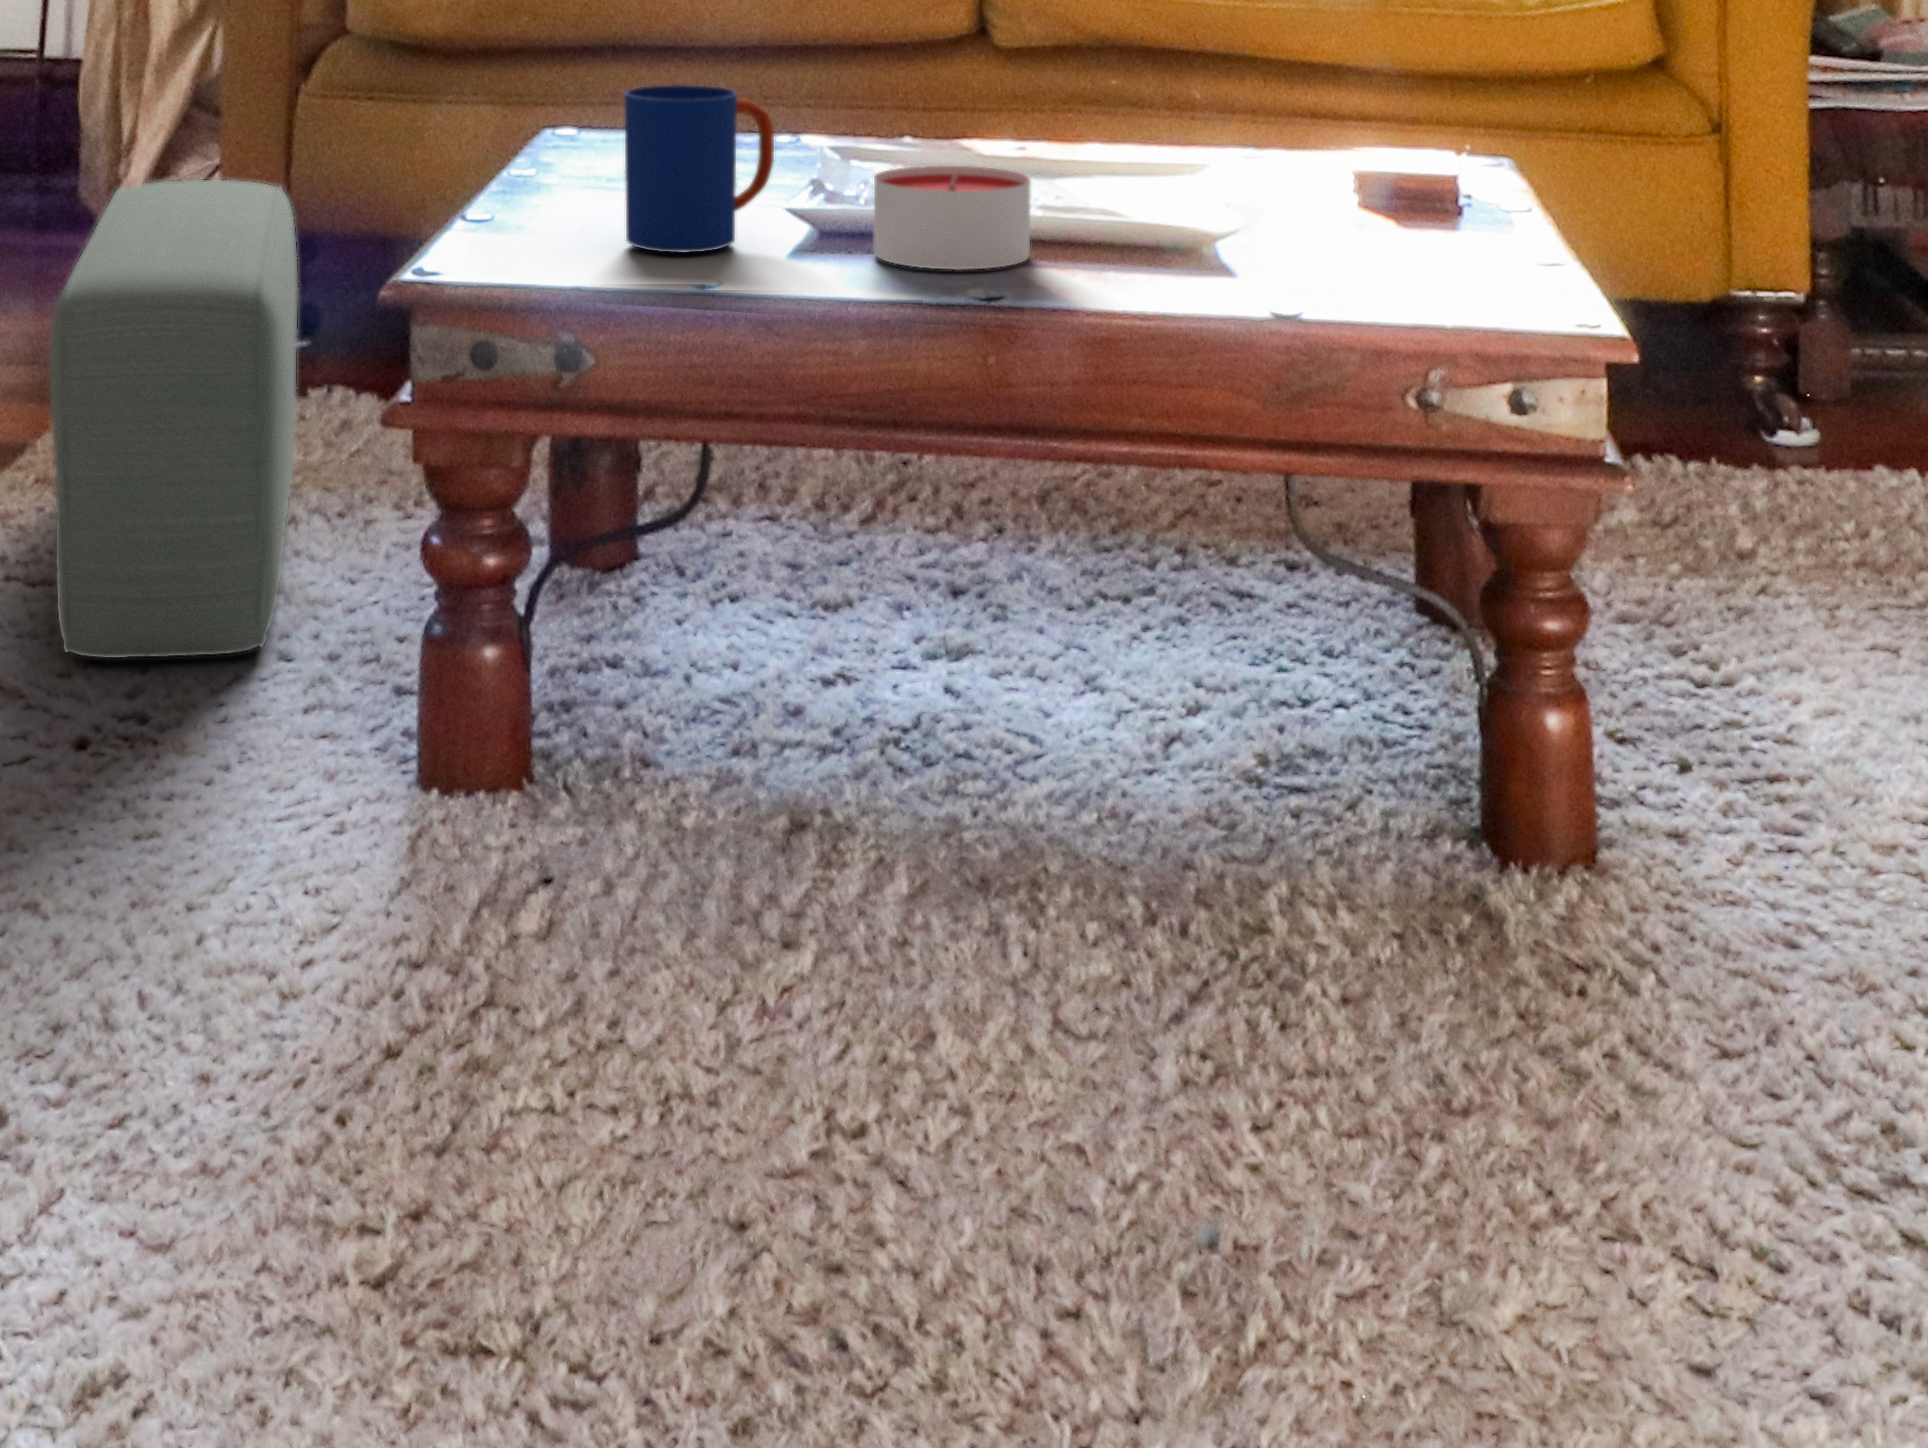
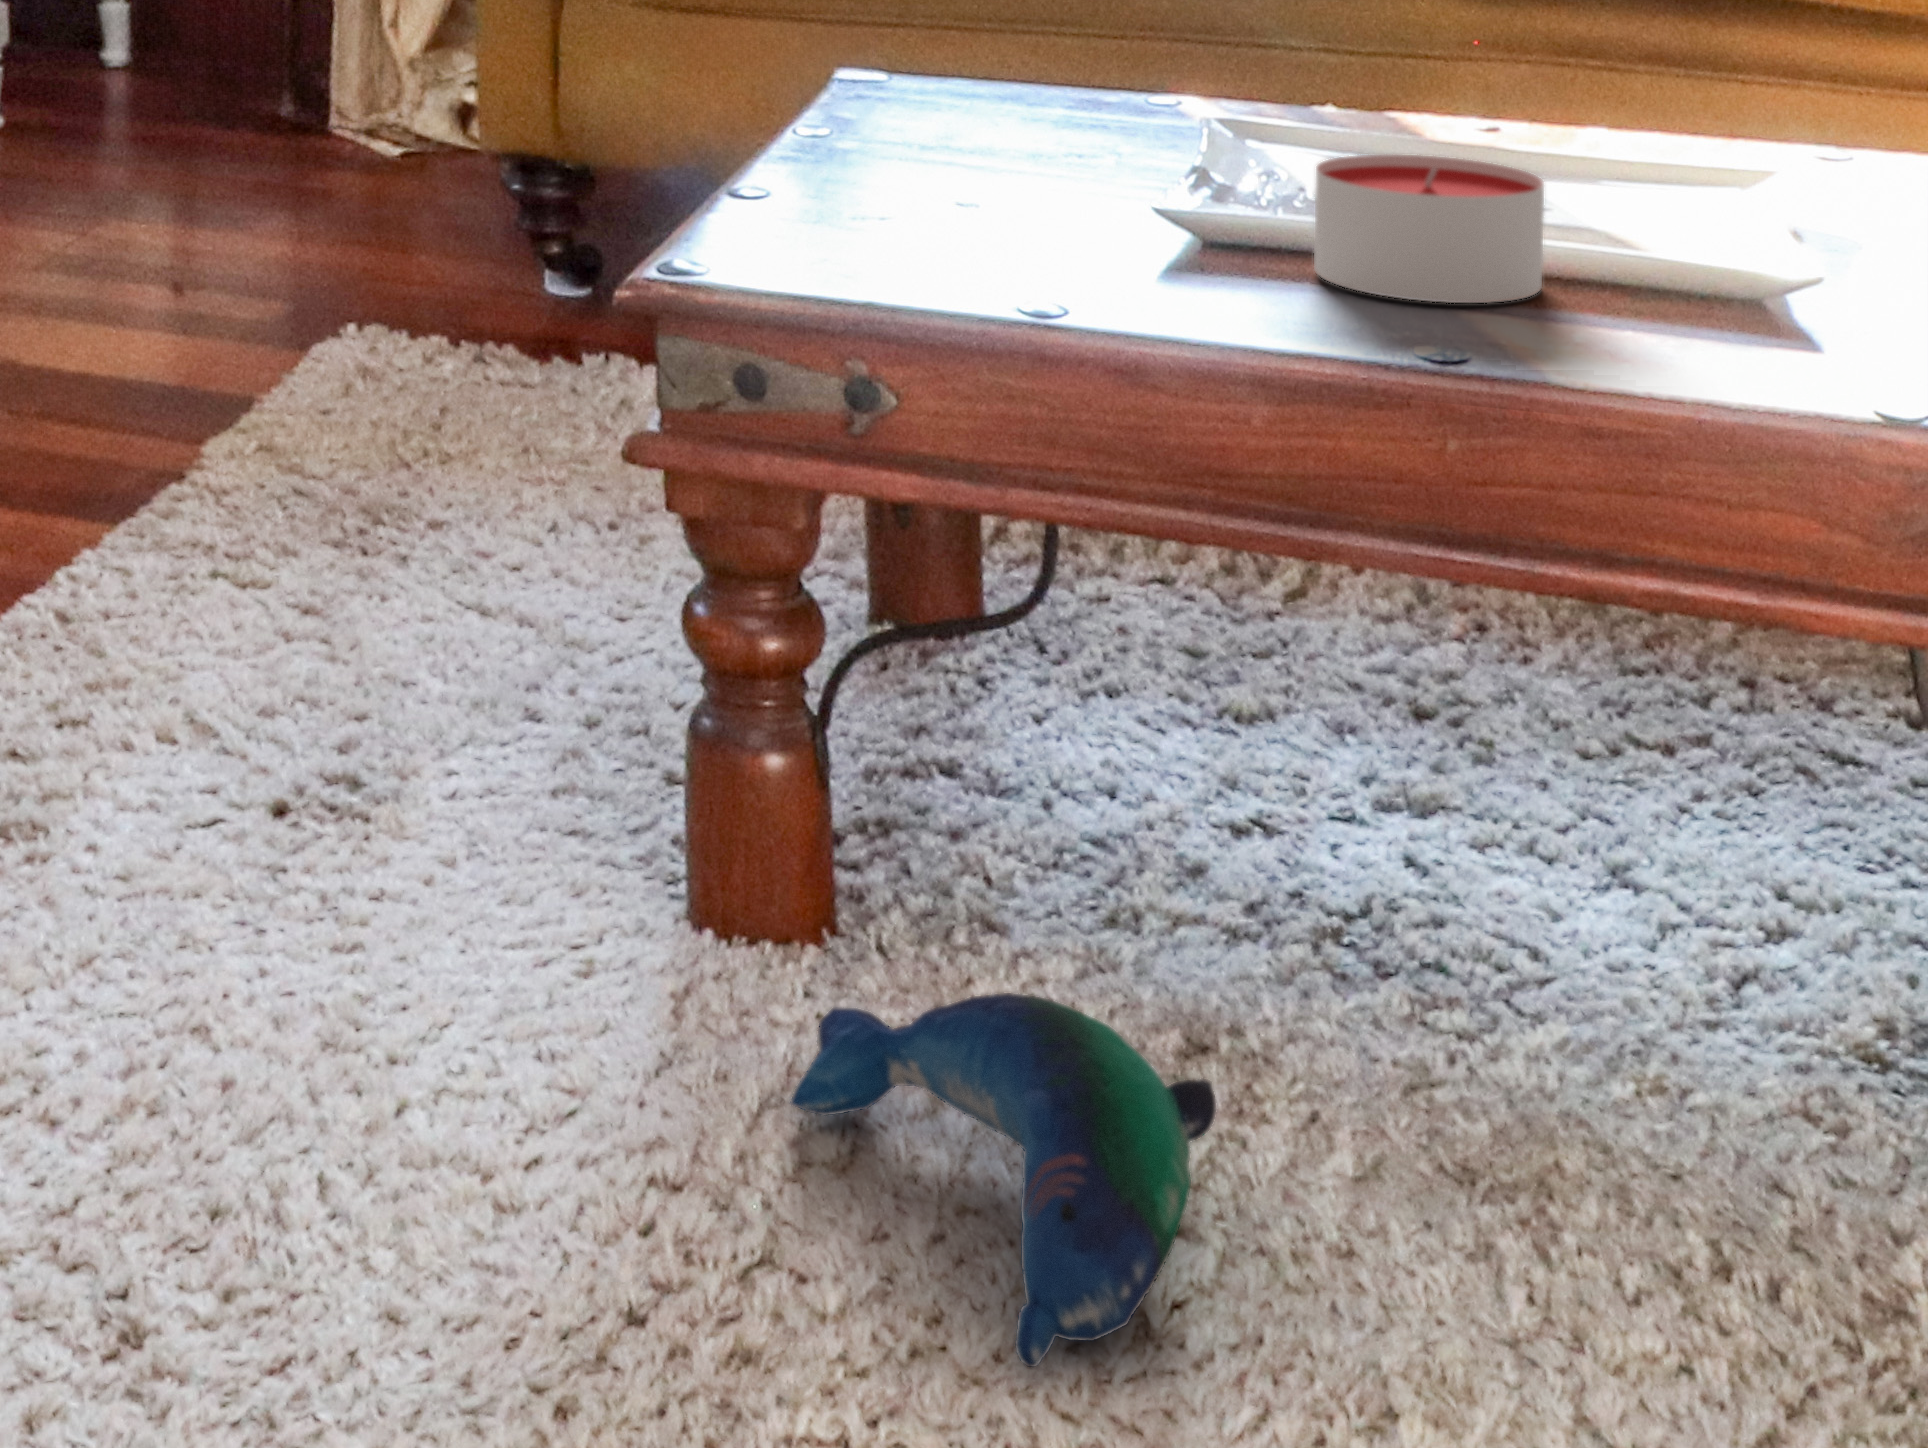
mug: present [624,85,774,253] -> none [970,33,1173,255]
pouf: present [50,180,298,658] -> none [250,108,544,702]
plush toy: none [496,799,802,1050] -> present [791,993,1216,1367]

